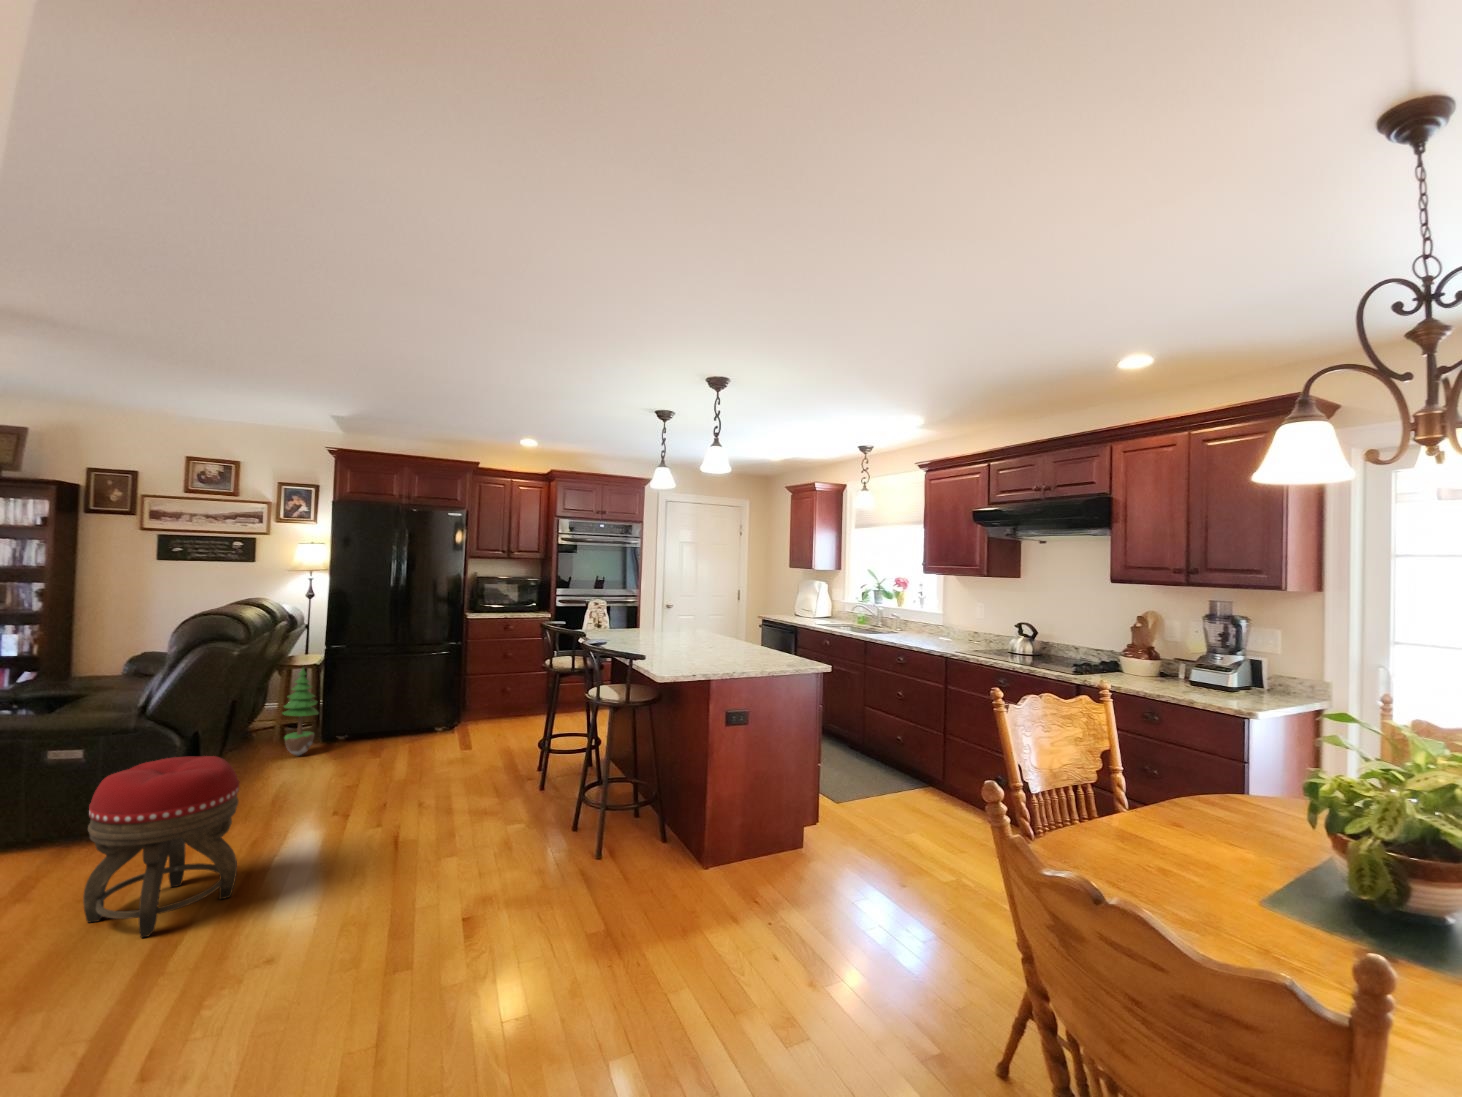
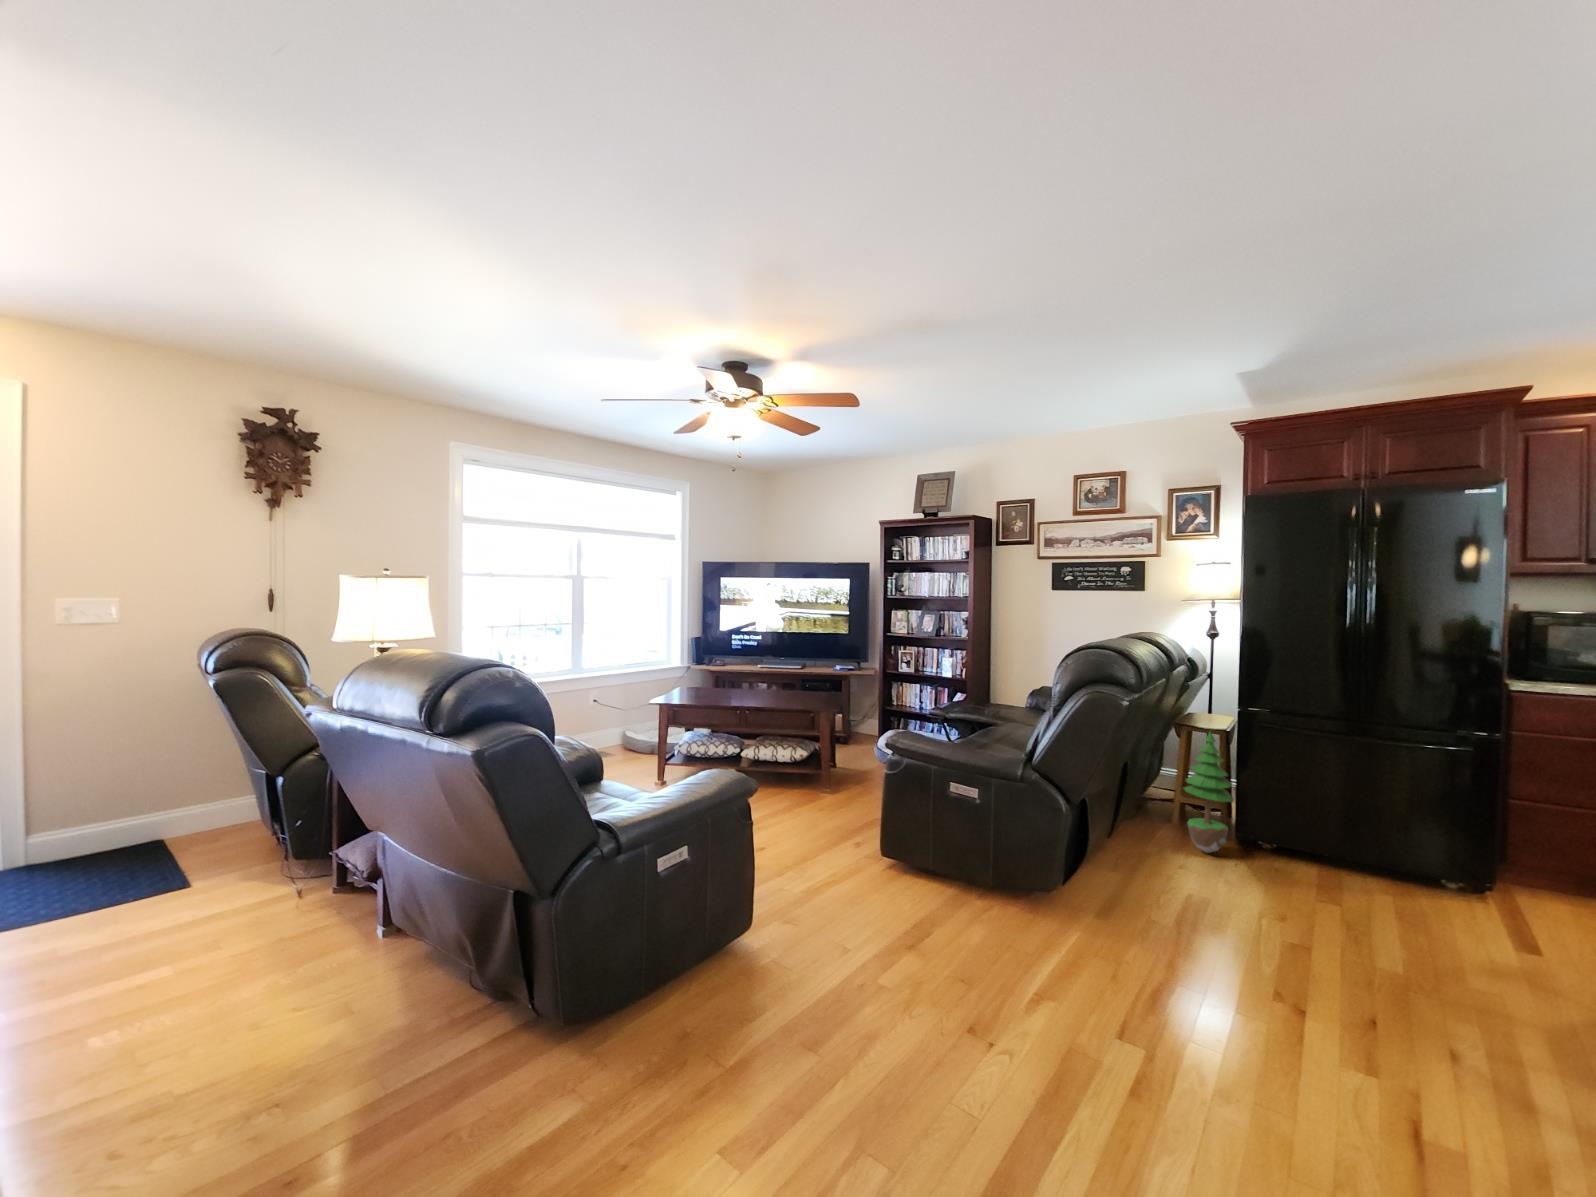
footstool: present [83,756,239,938] -> none [961,840,1137,1114]

